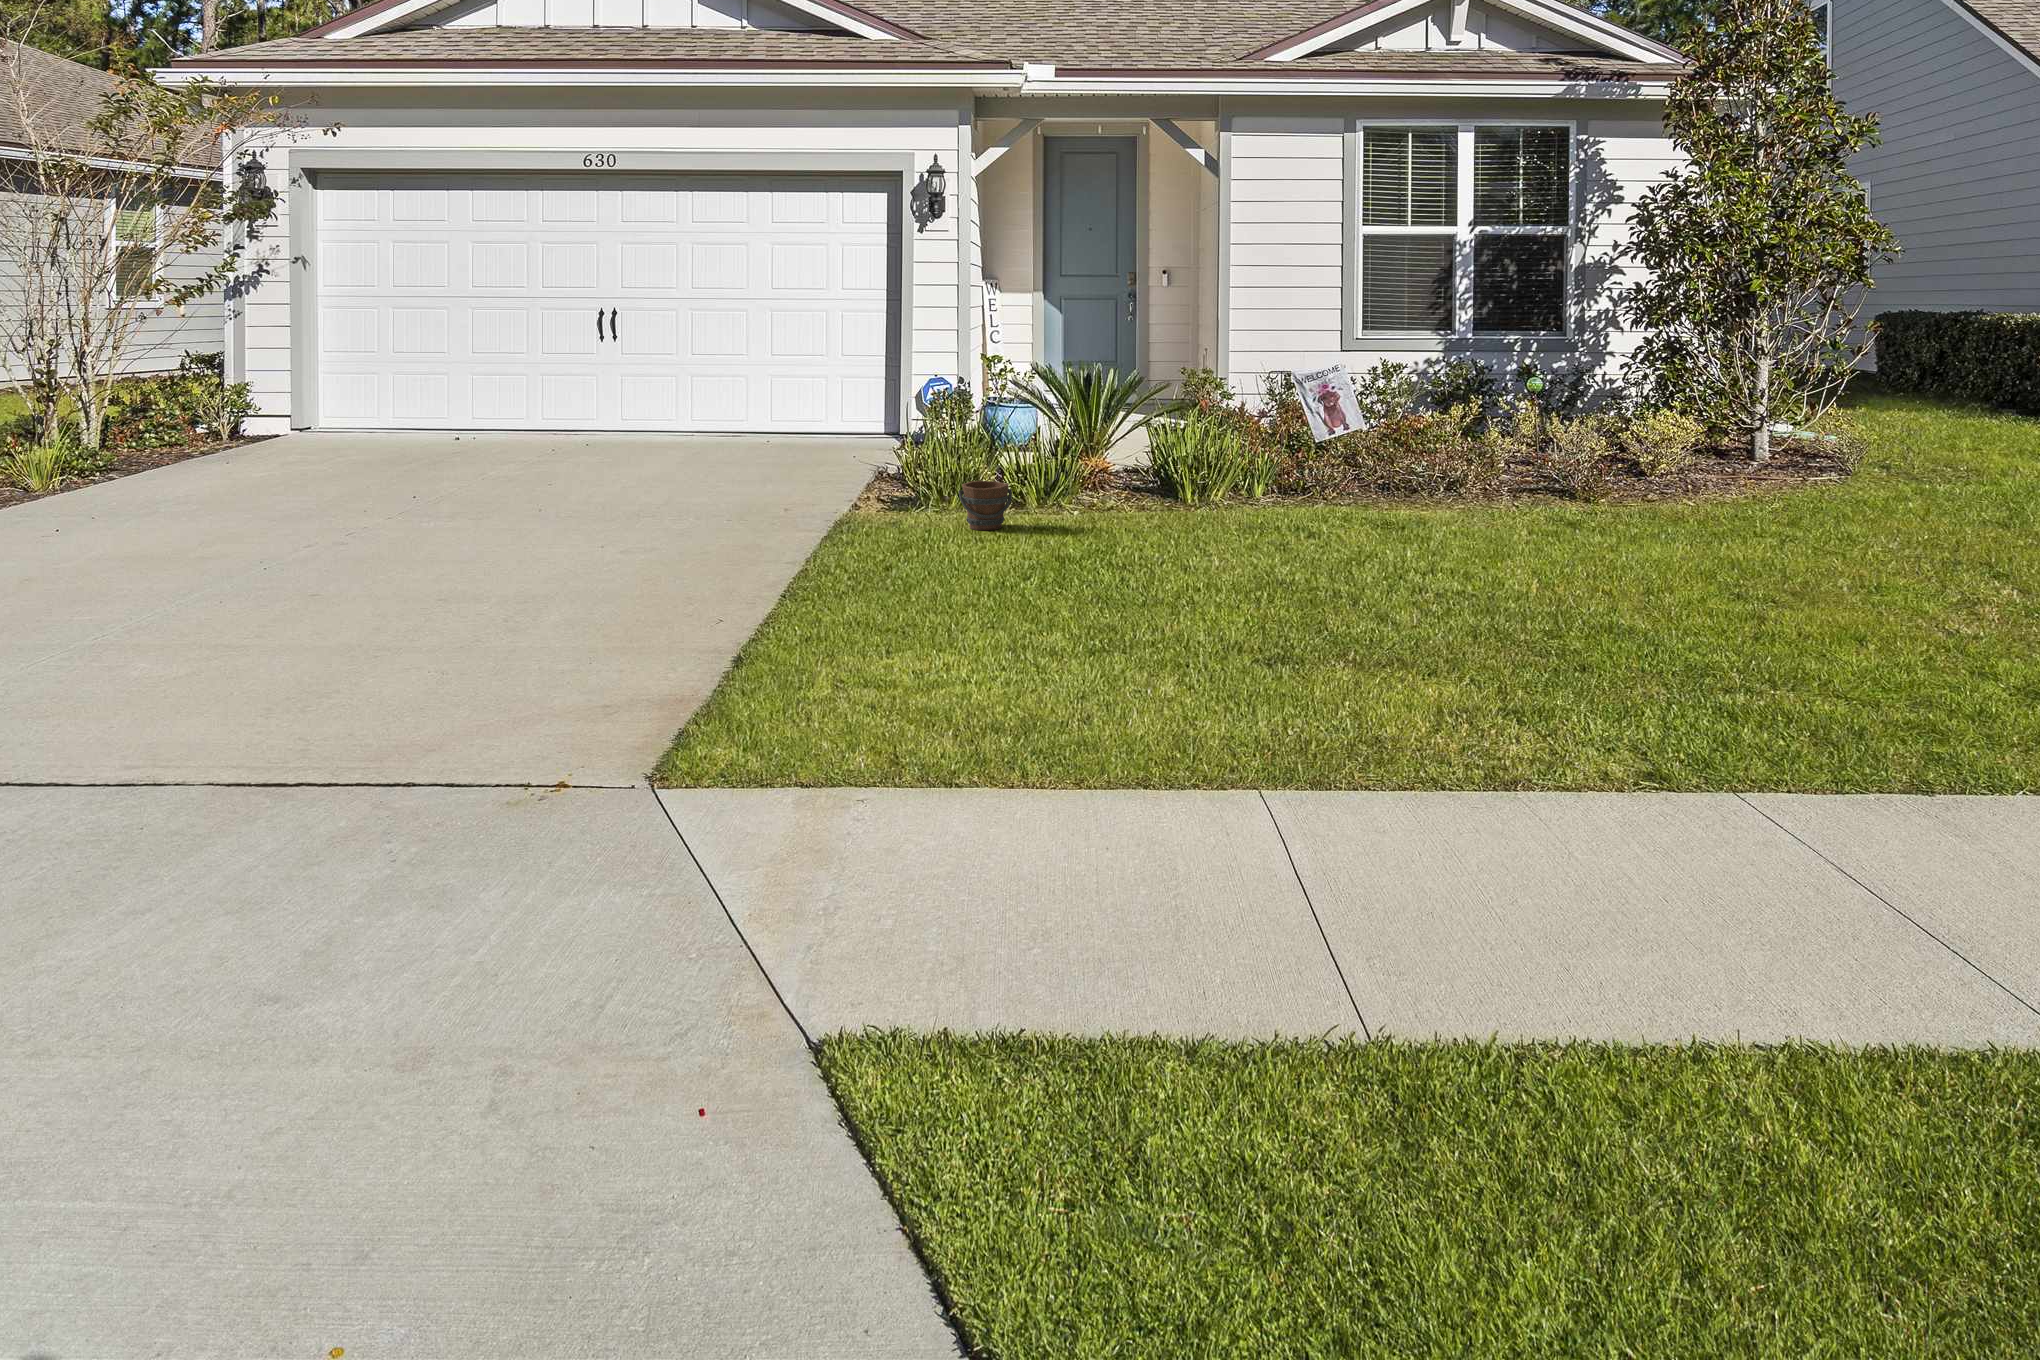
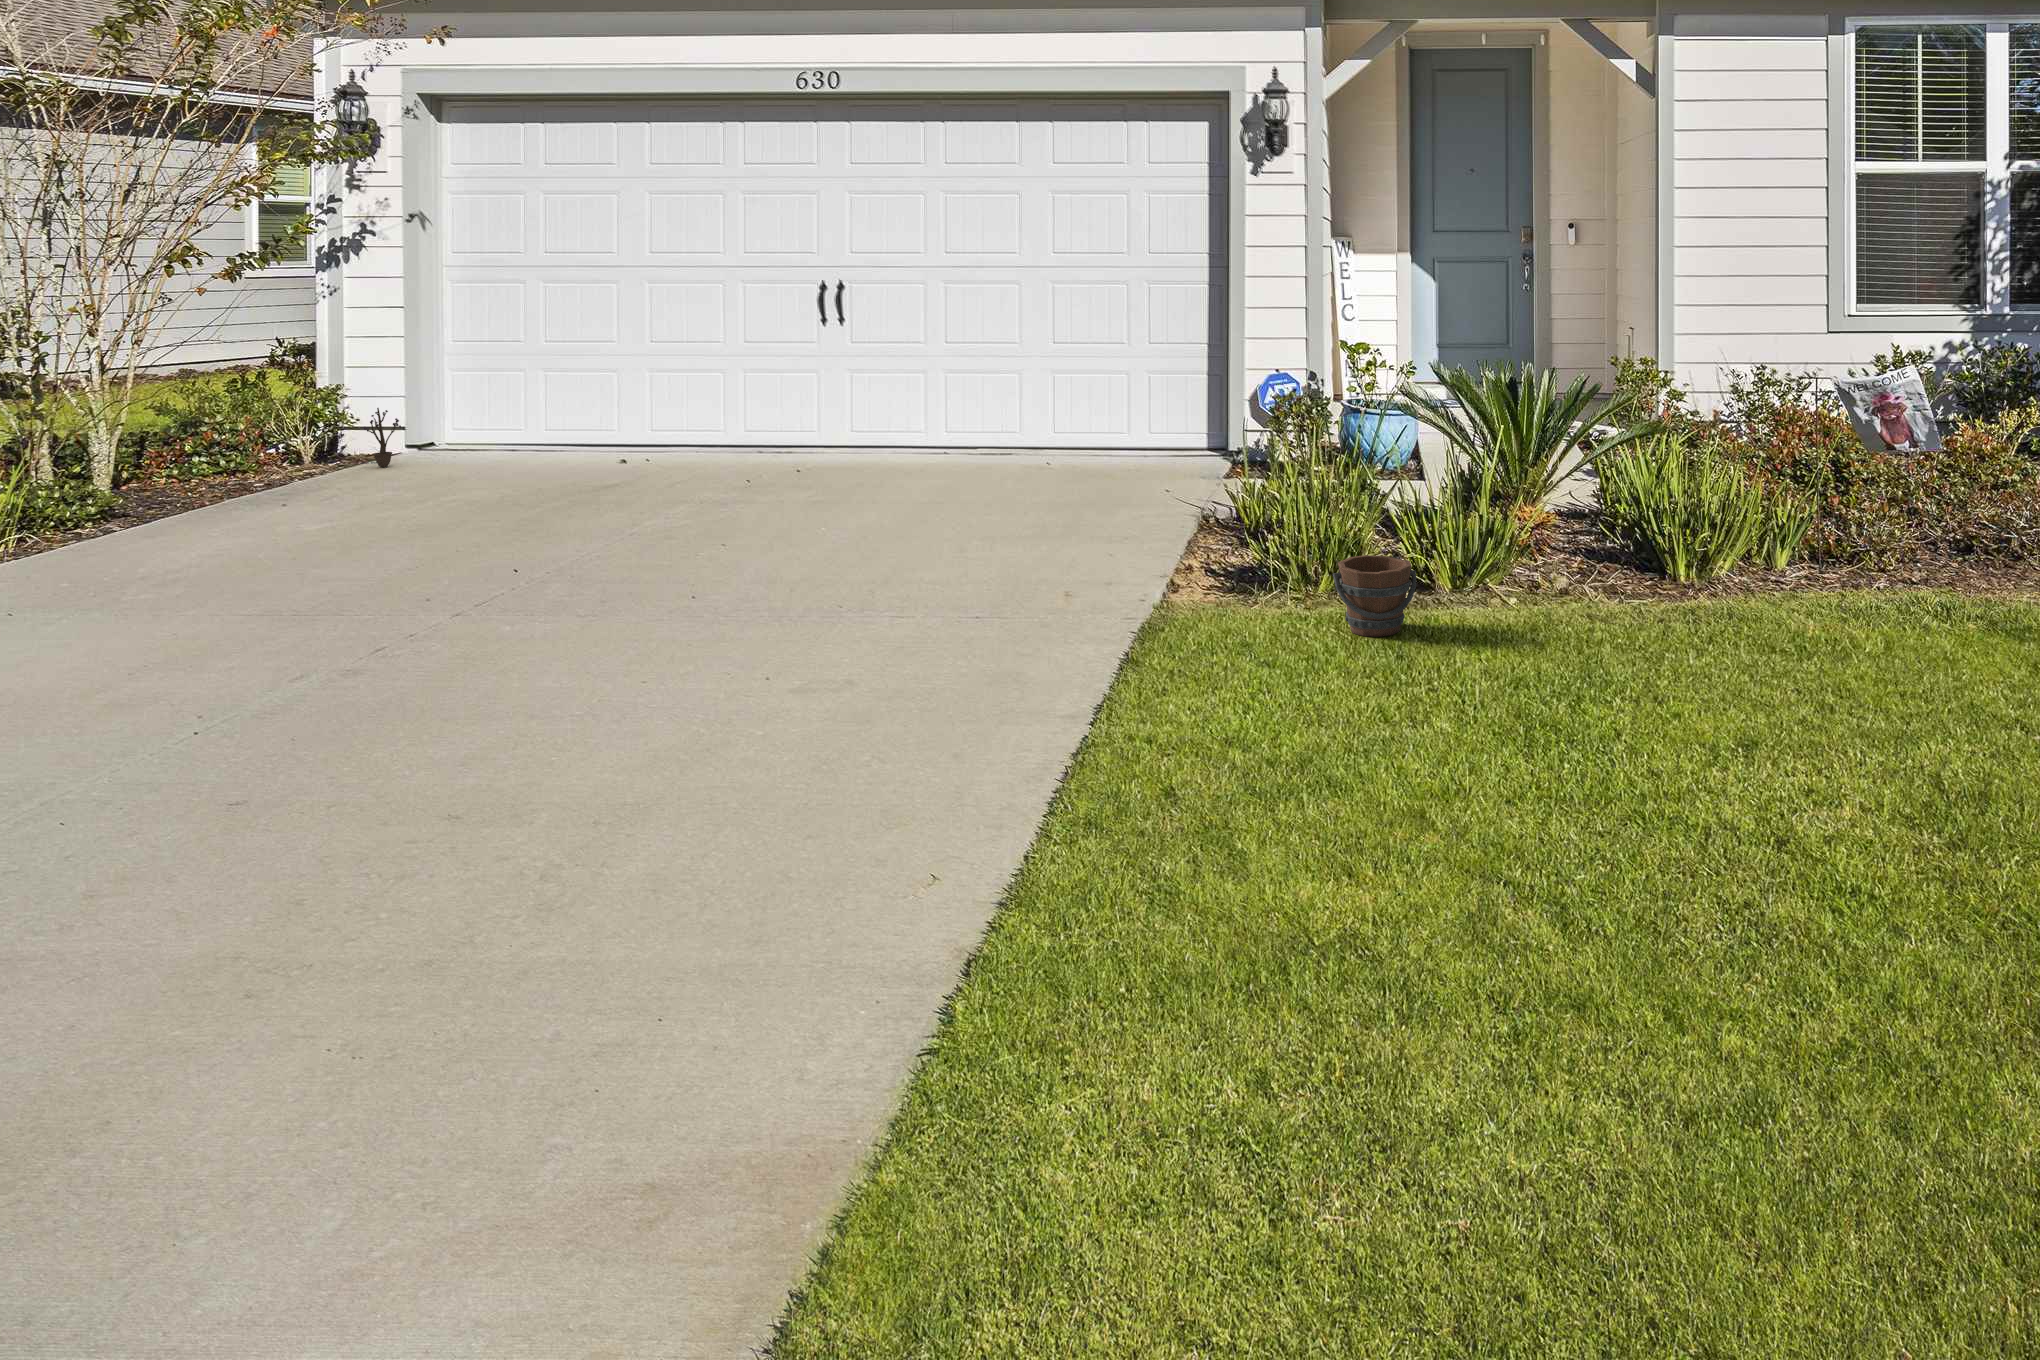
decorative plant: none [252,399,284,444] -> present [361,408,401,467]

